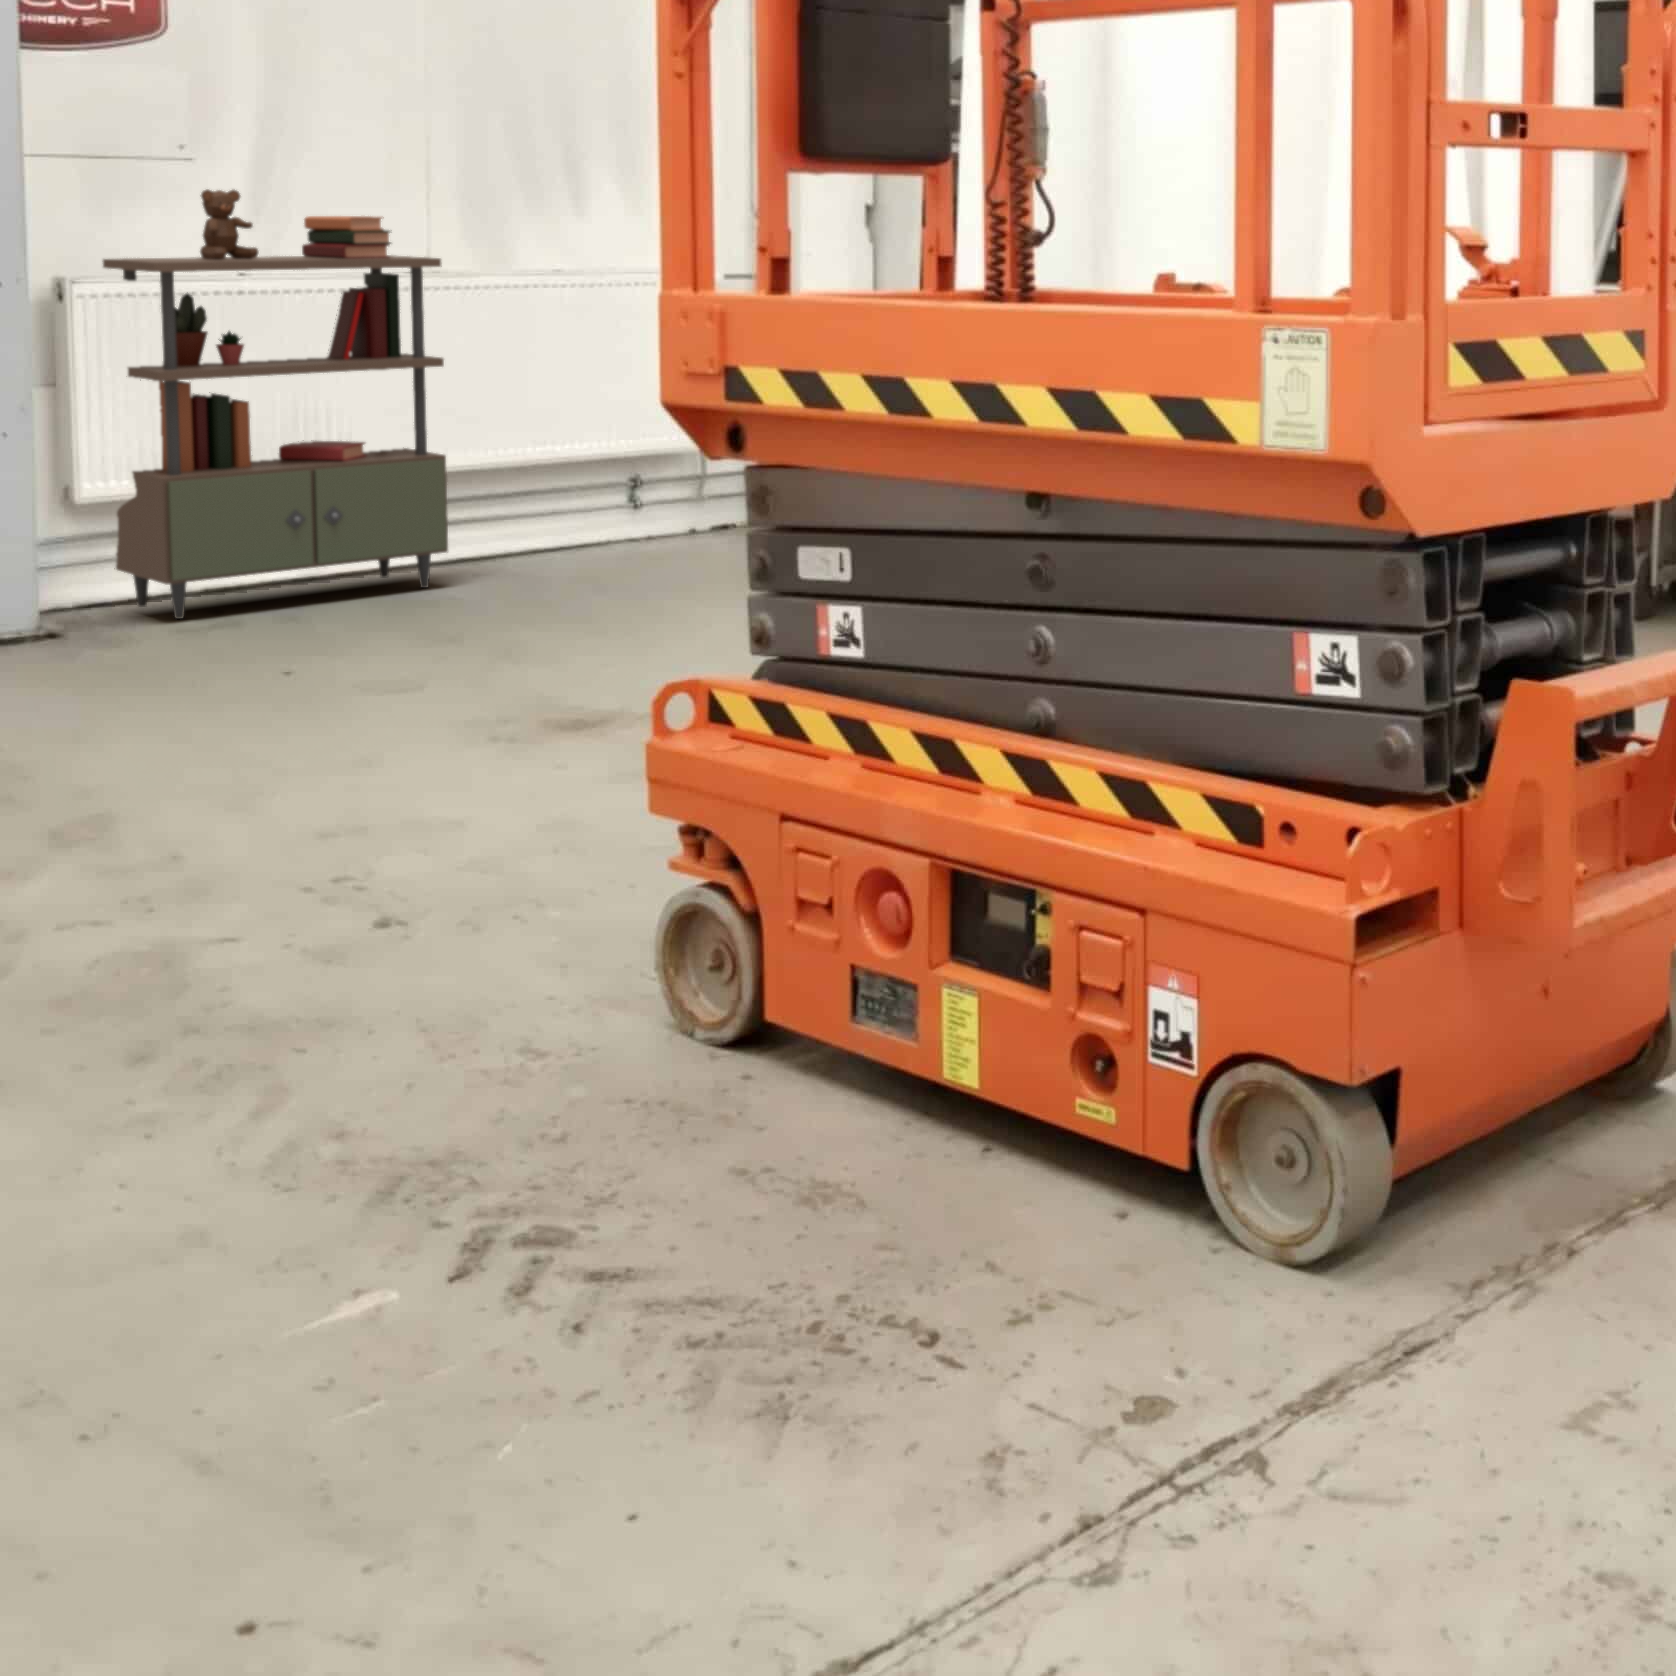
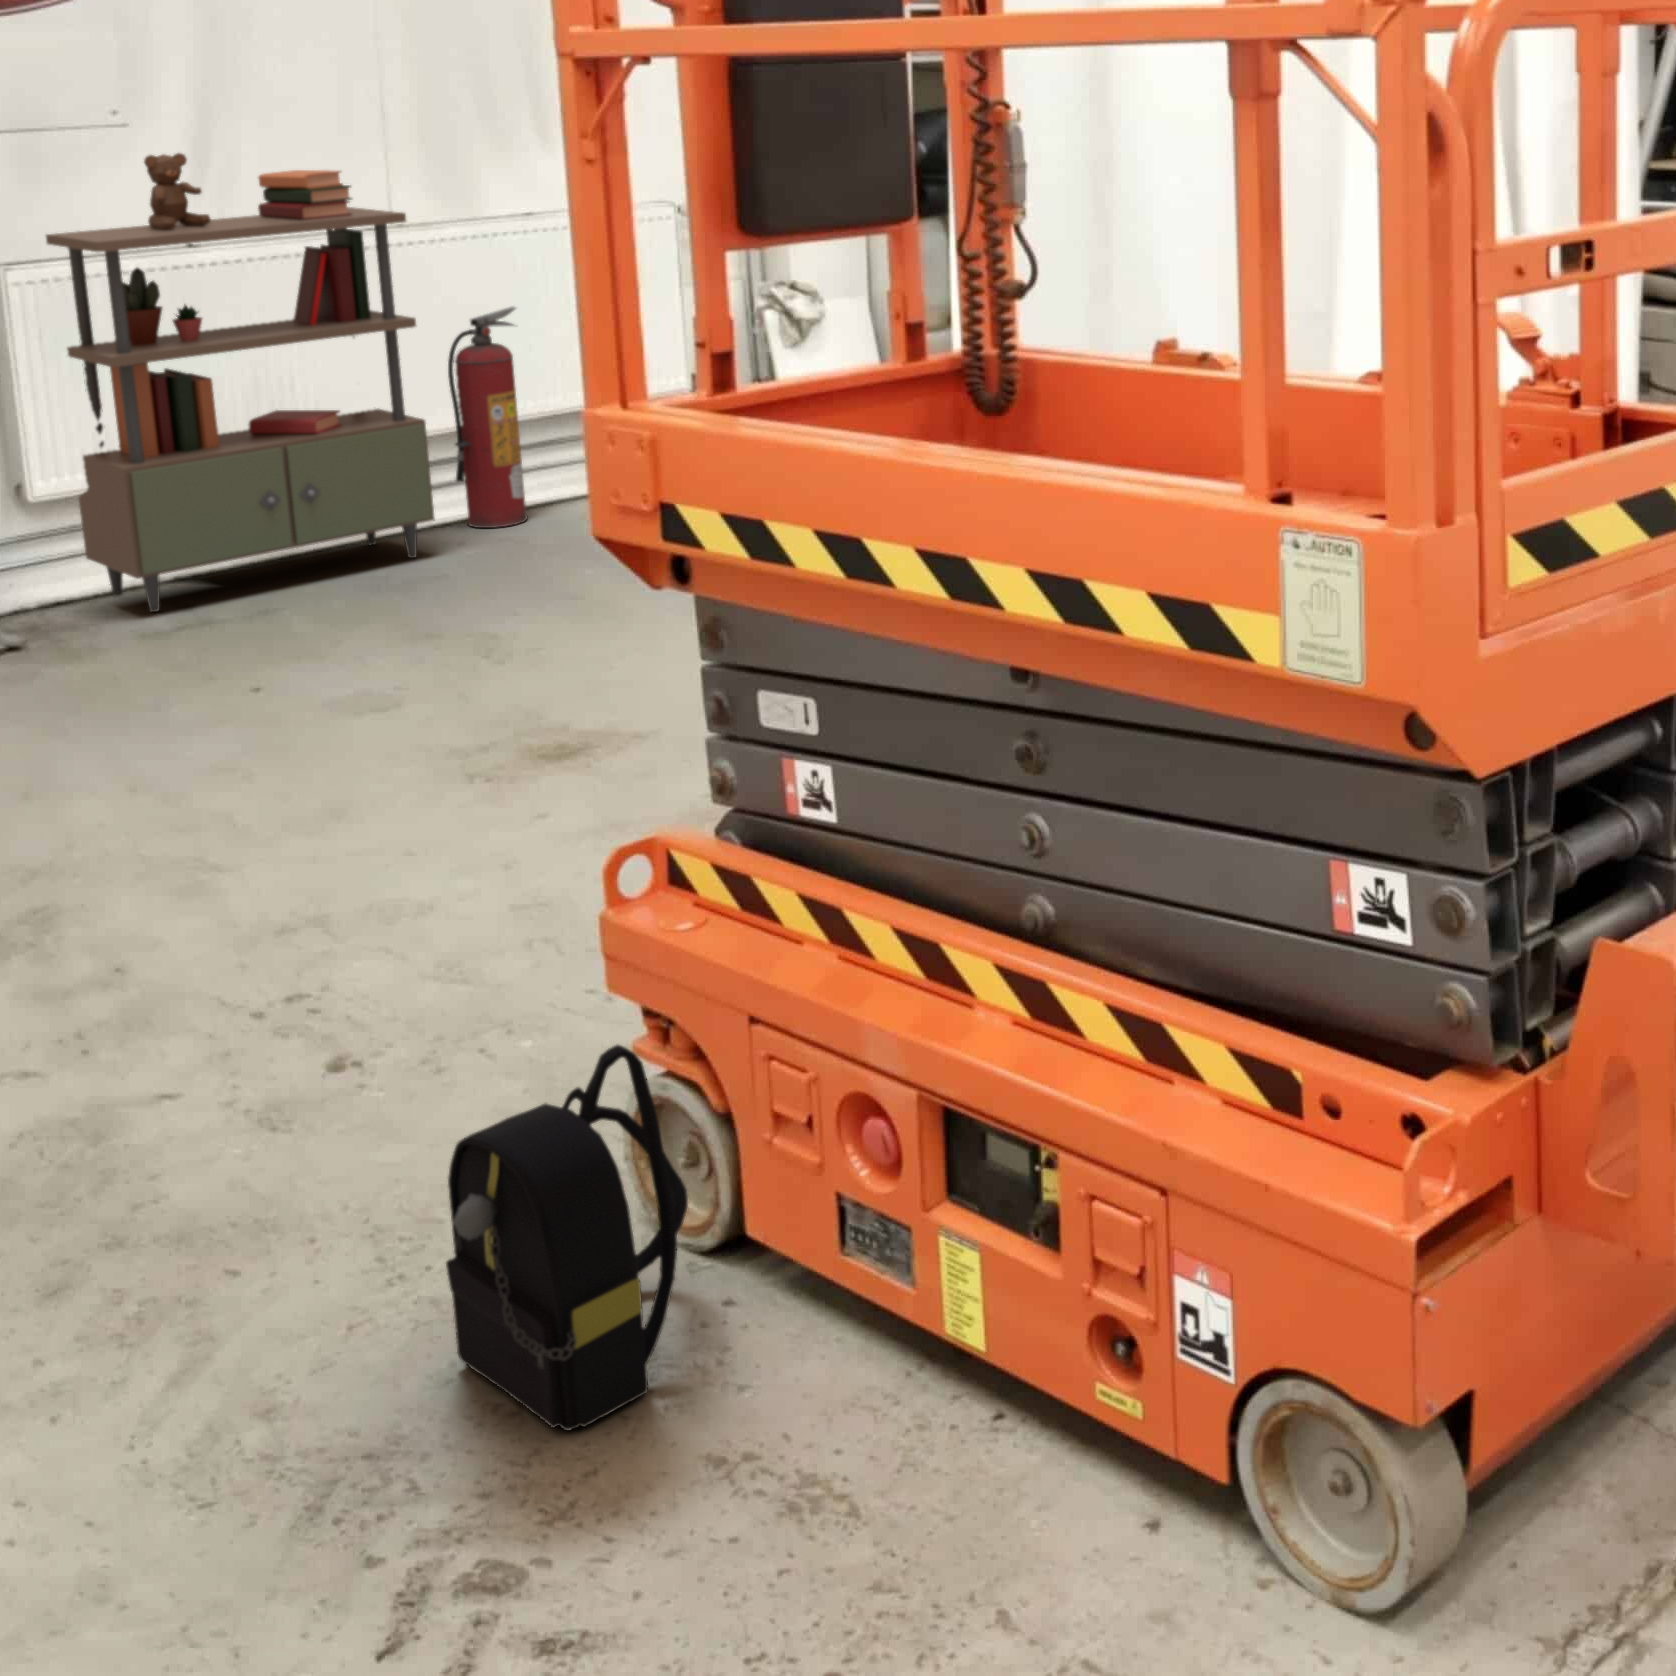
fire extinguisher: none [468,360,536,569] -> present [448,307,527,528]
backpack: none [505,825,716,1152] -> present [446,1045,688,1430]

